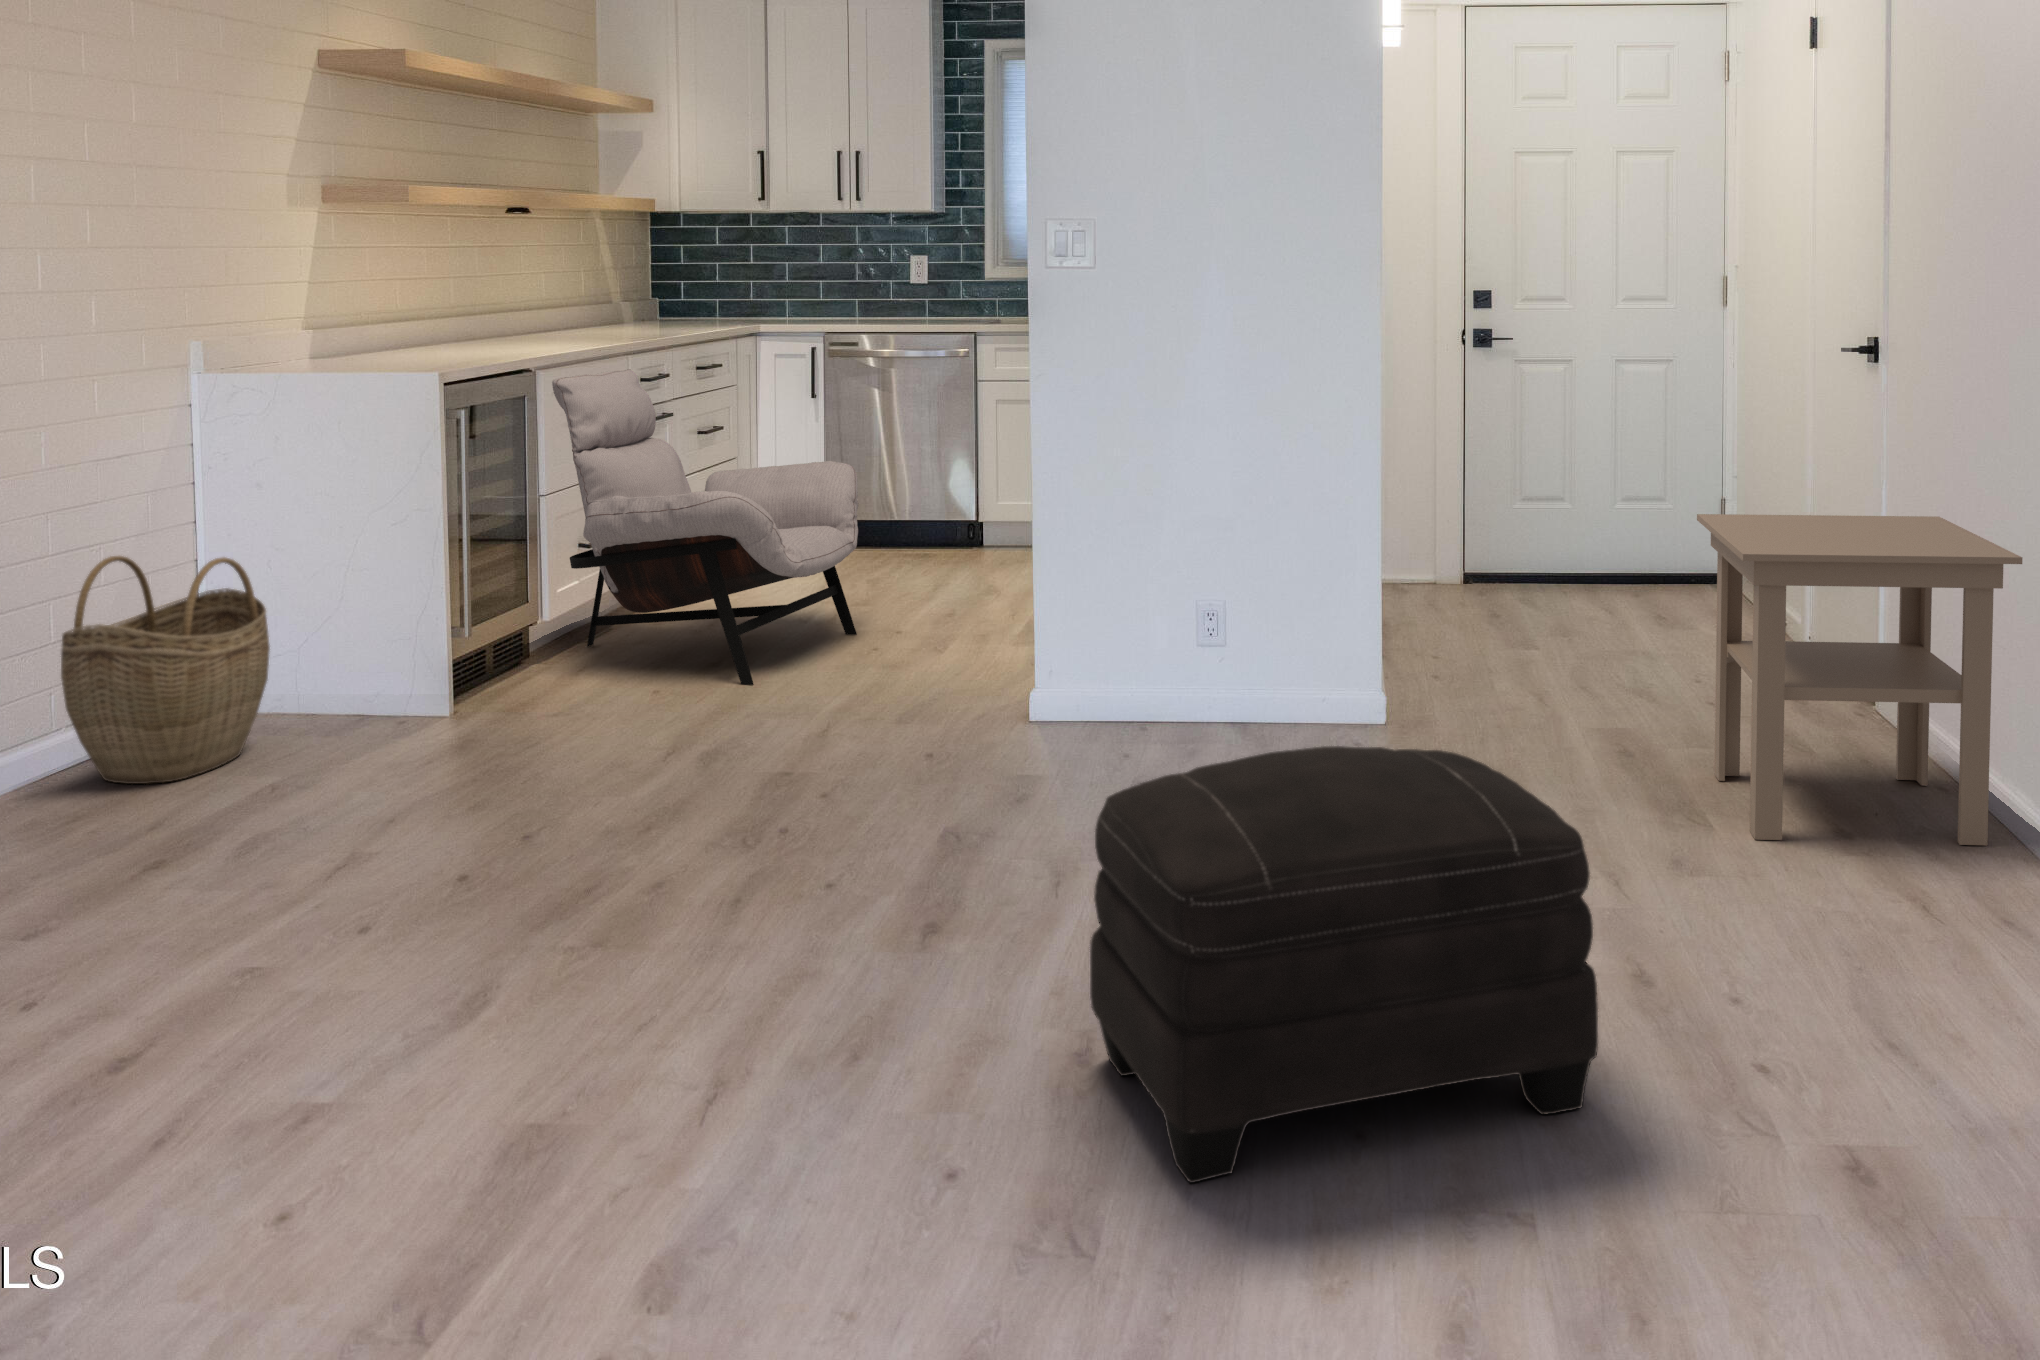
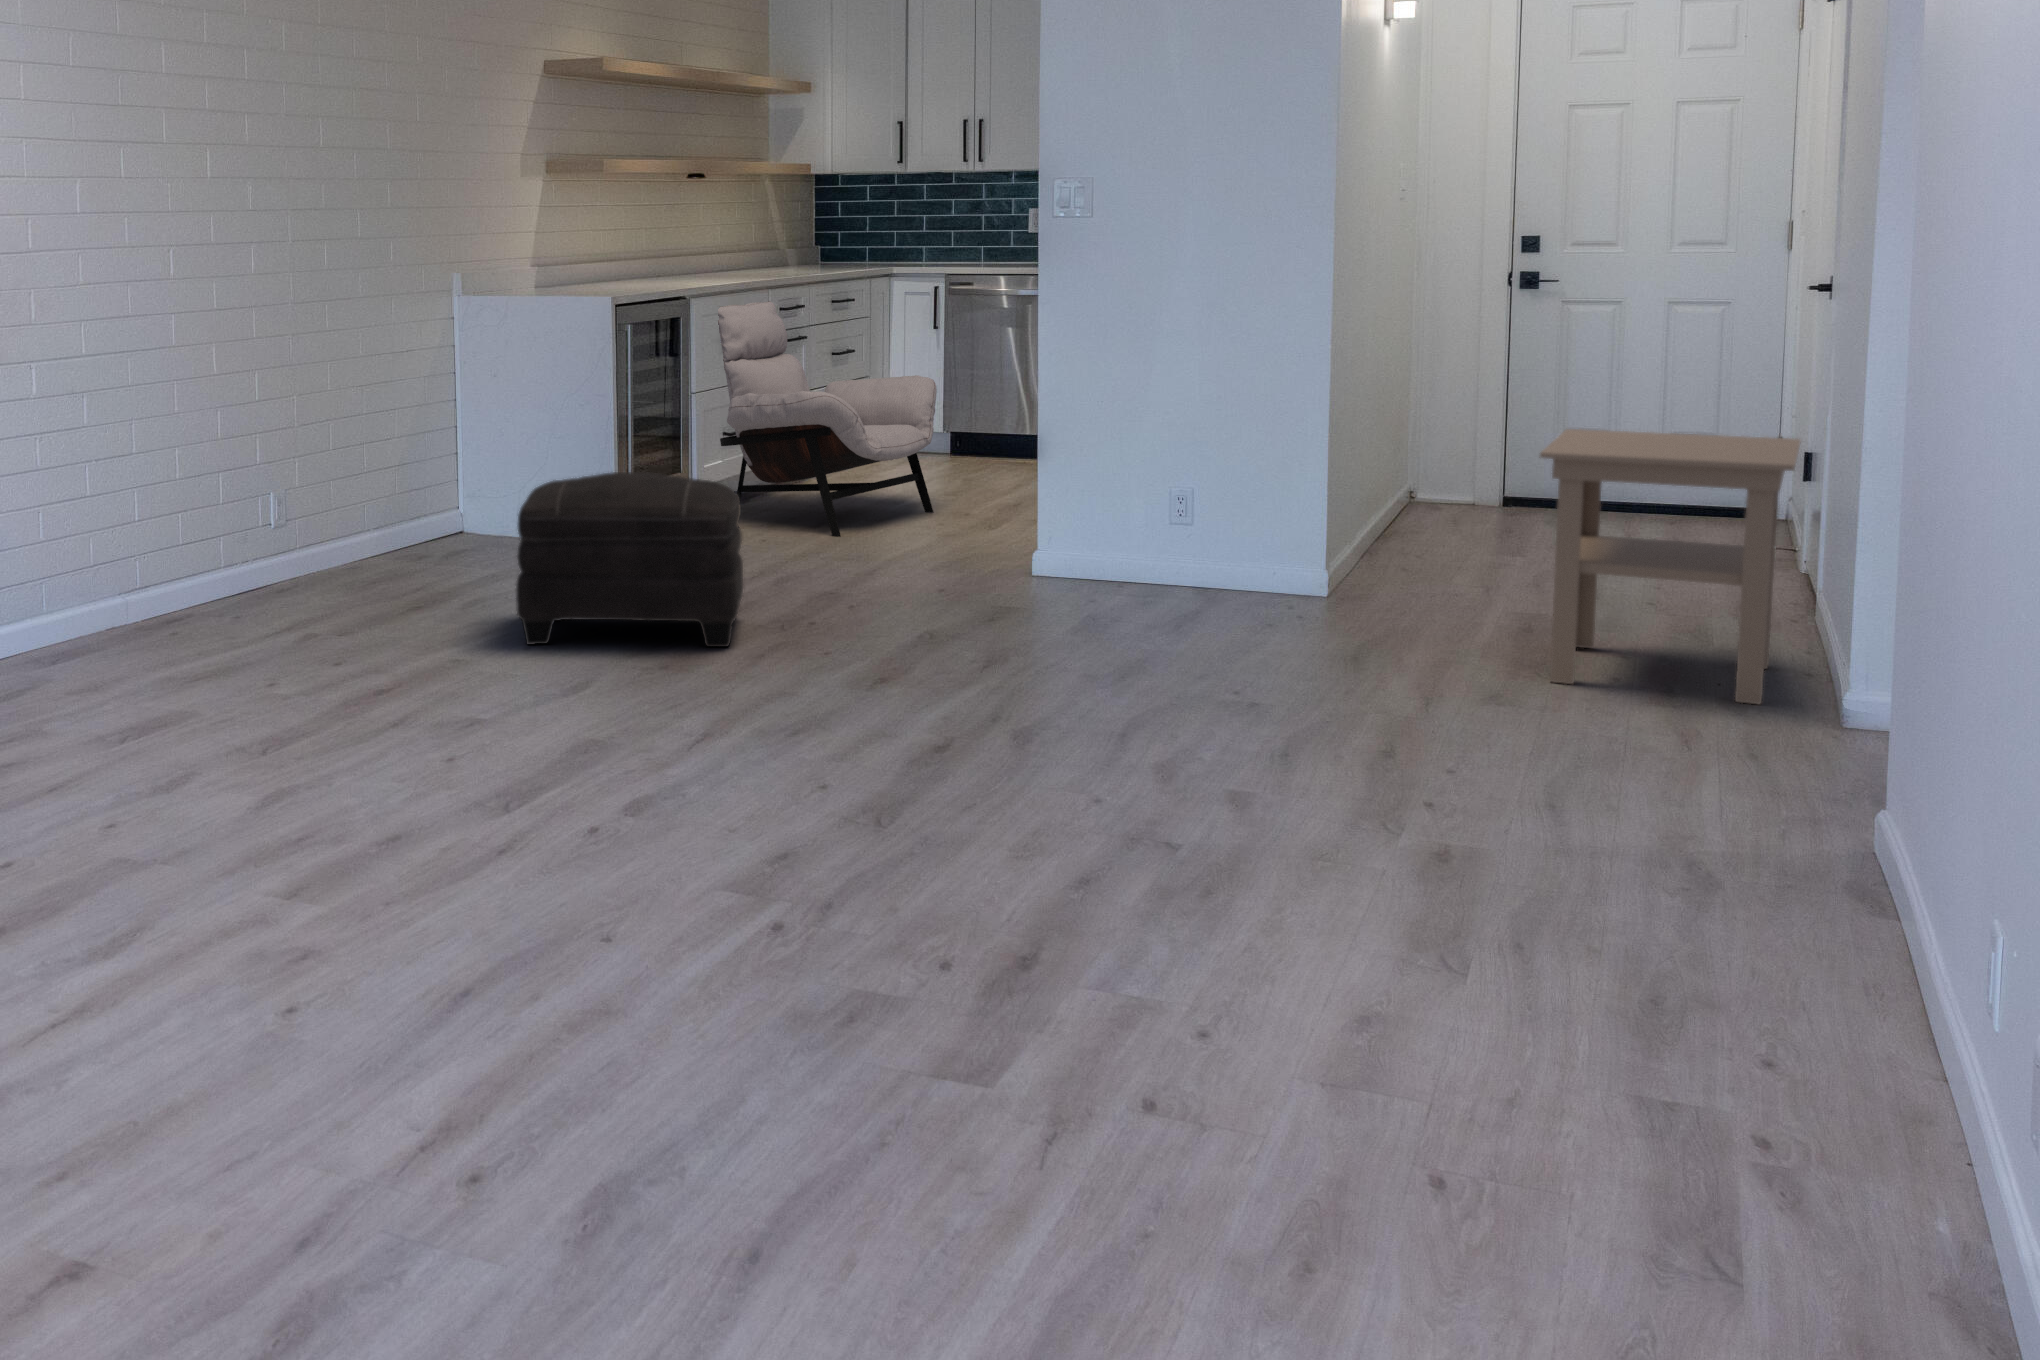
woven basket: present [61,556,270,784] -> none [409,415,523,558]
ottoman: present [1090,746,1598,1183] -> present [516,472,743,647]

